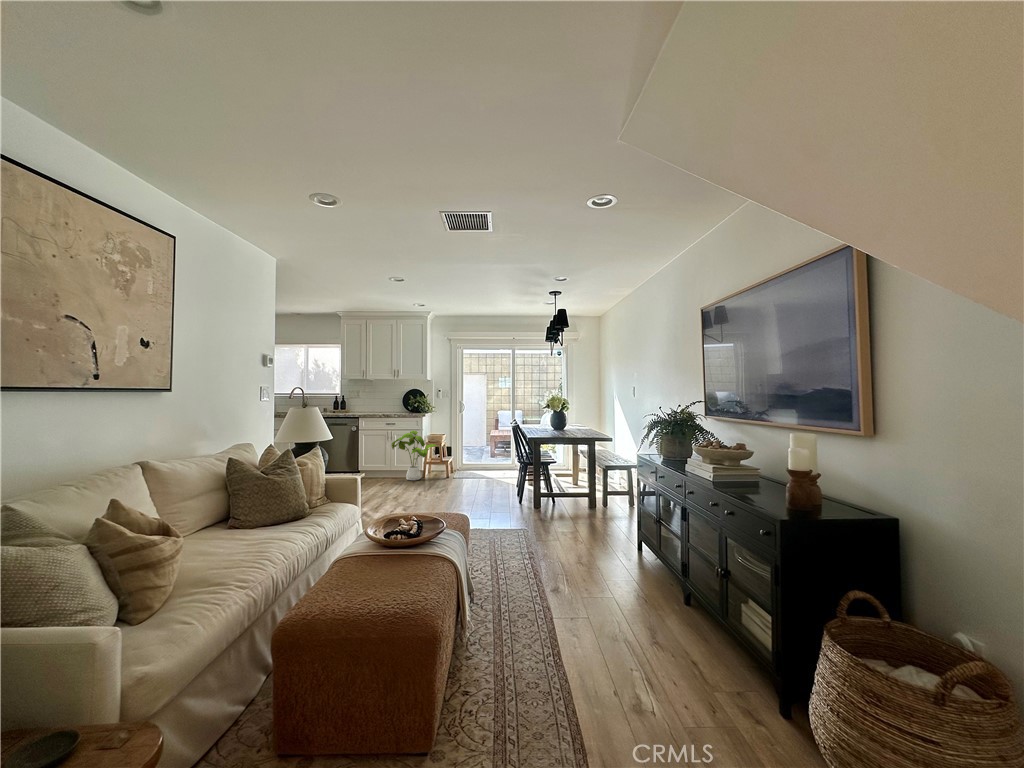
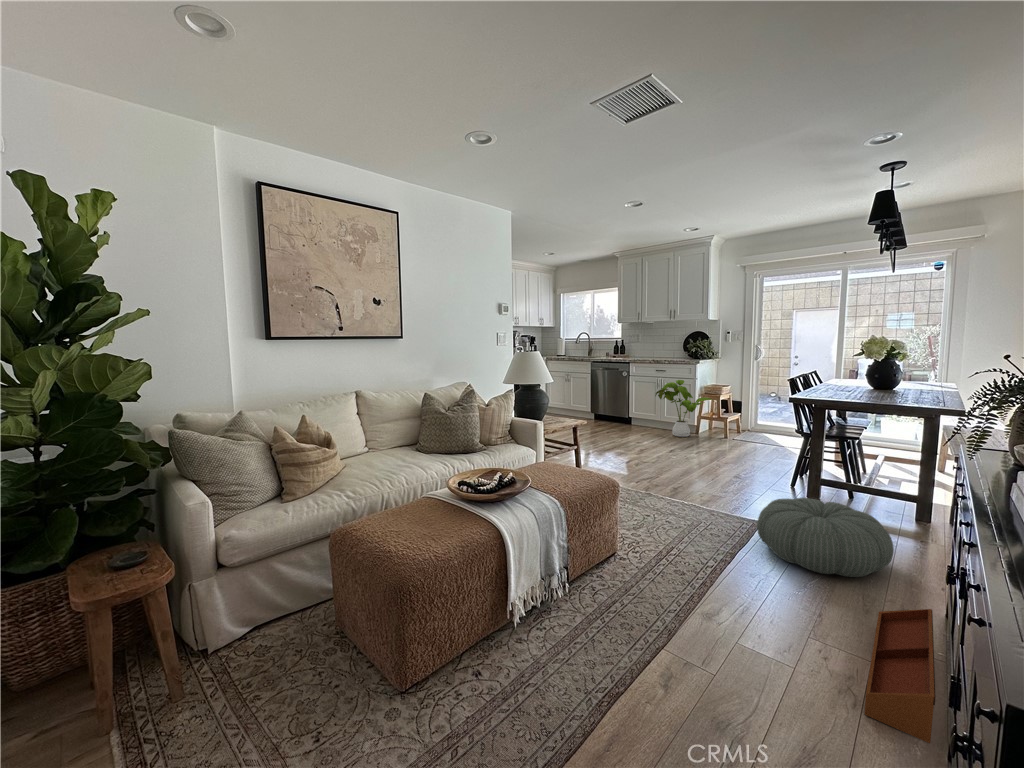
pouf: none [535,499,606,543] -> present [757,498,894,577]
storage bin: none [623,539,680,598] -> present [865,609,935,743]

